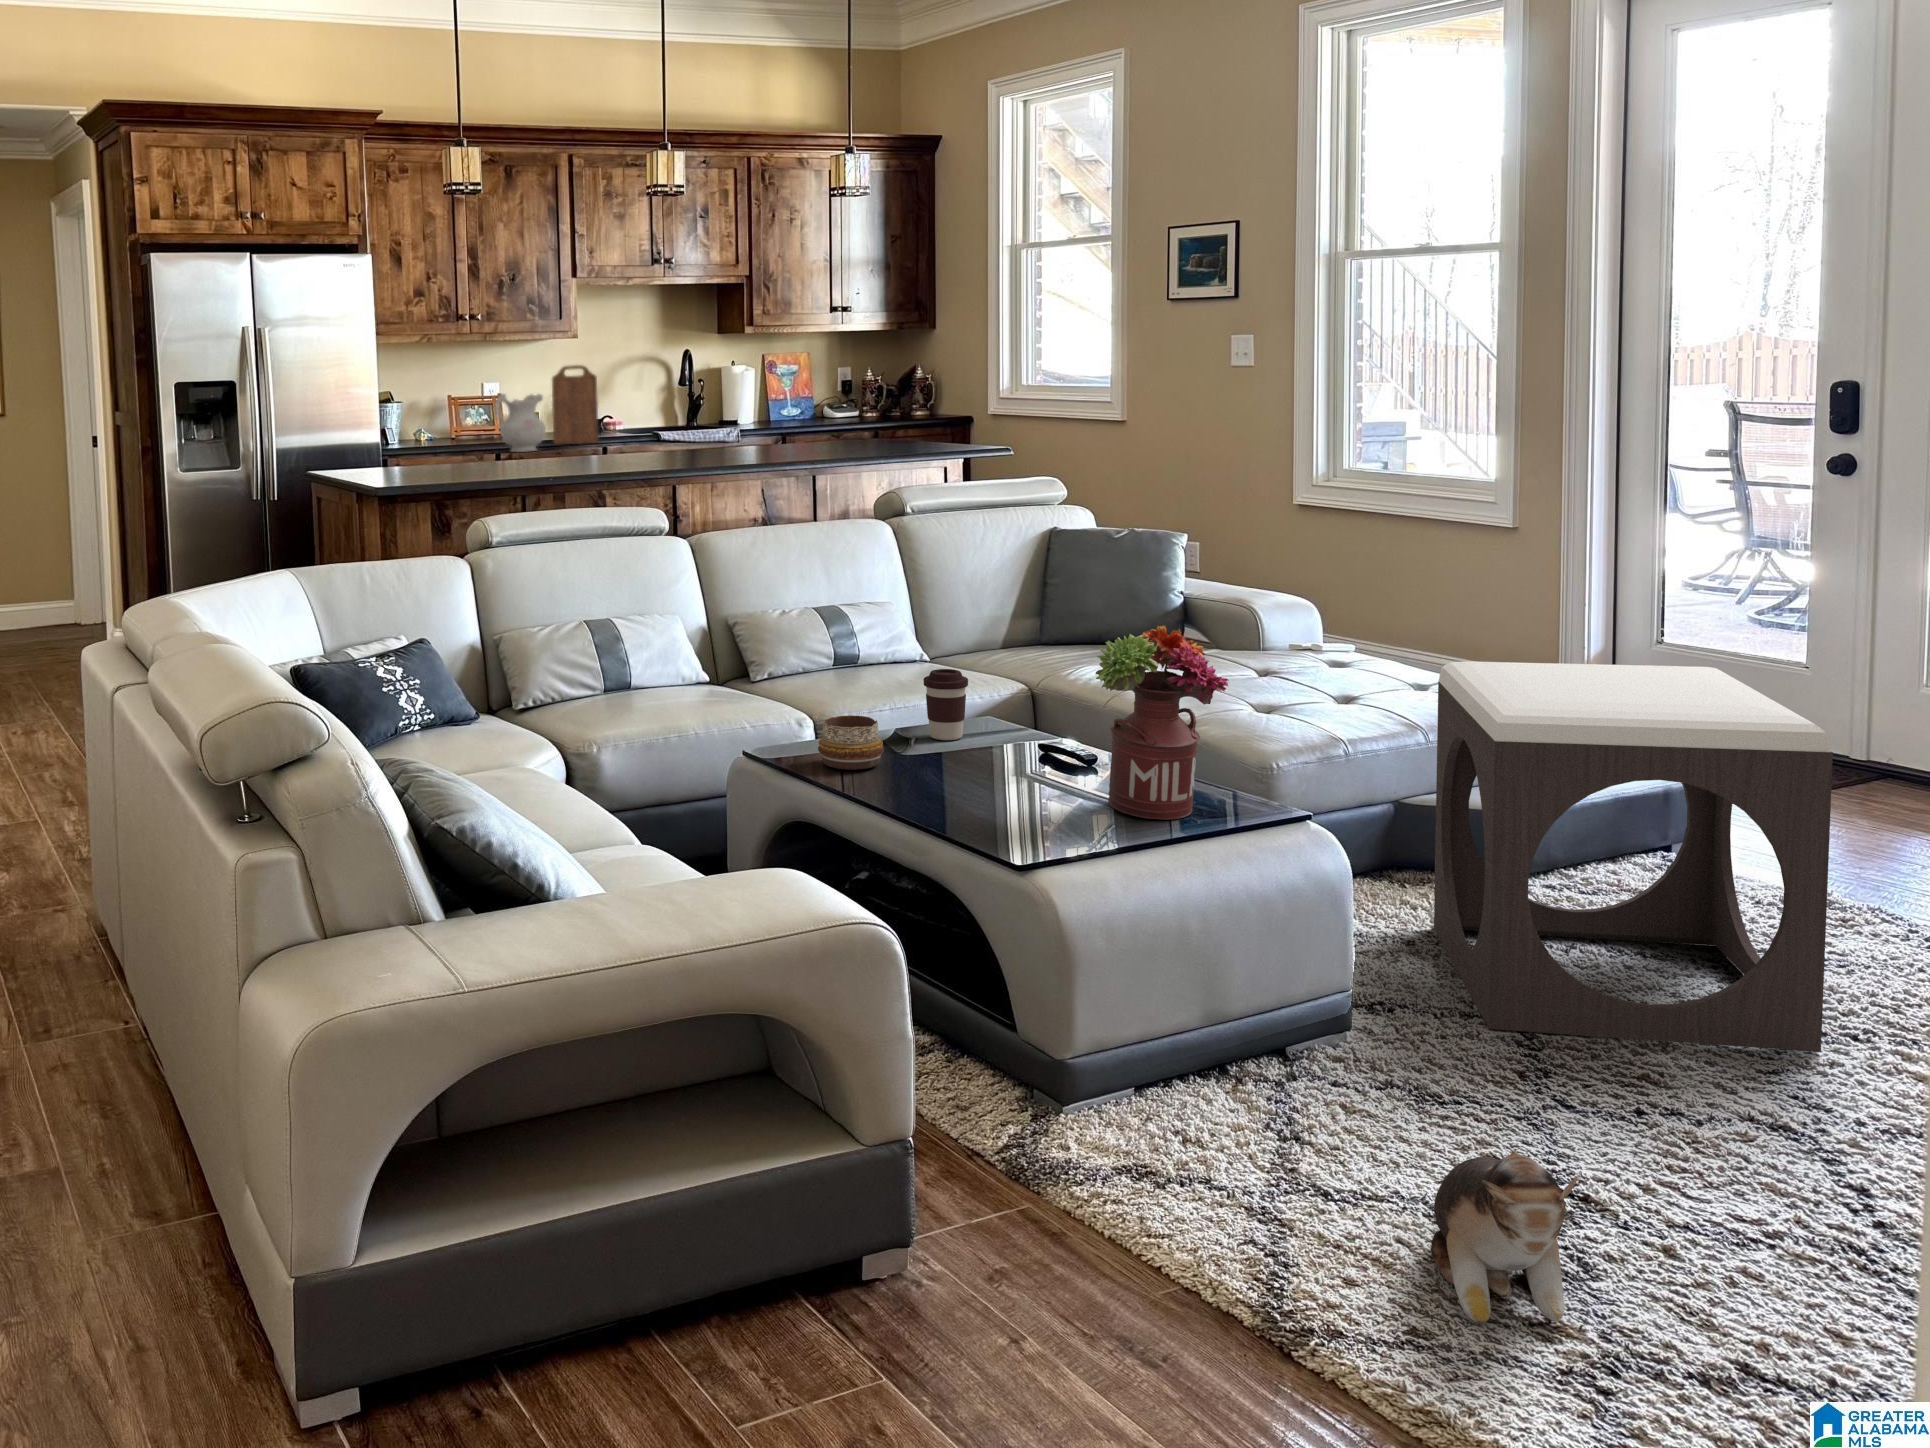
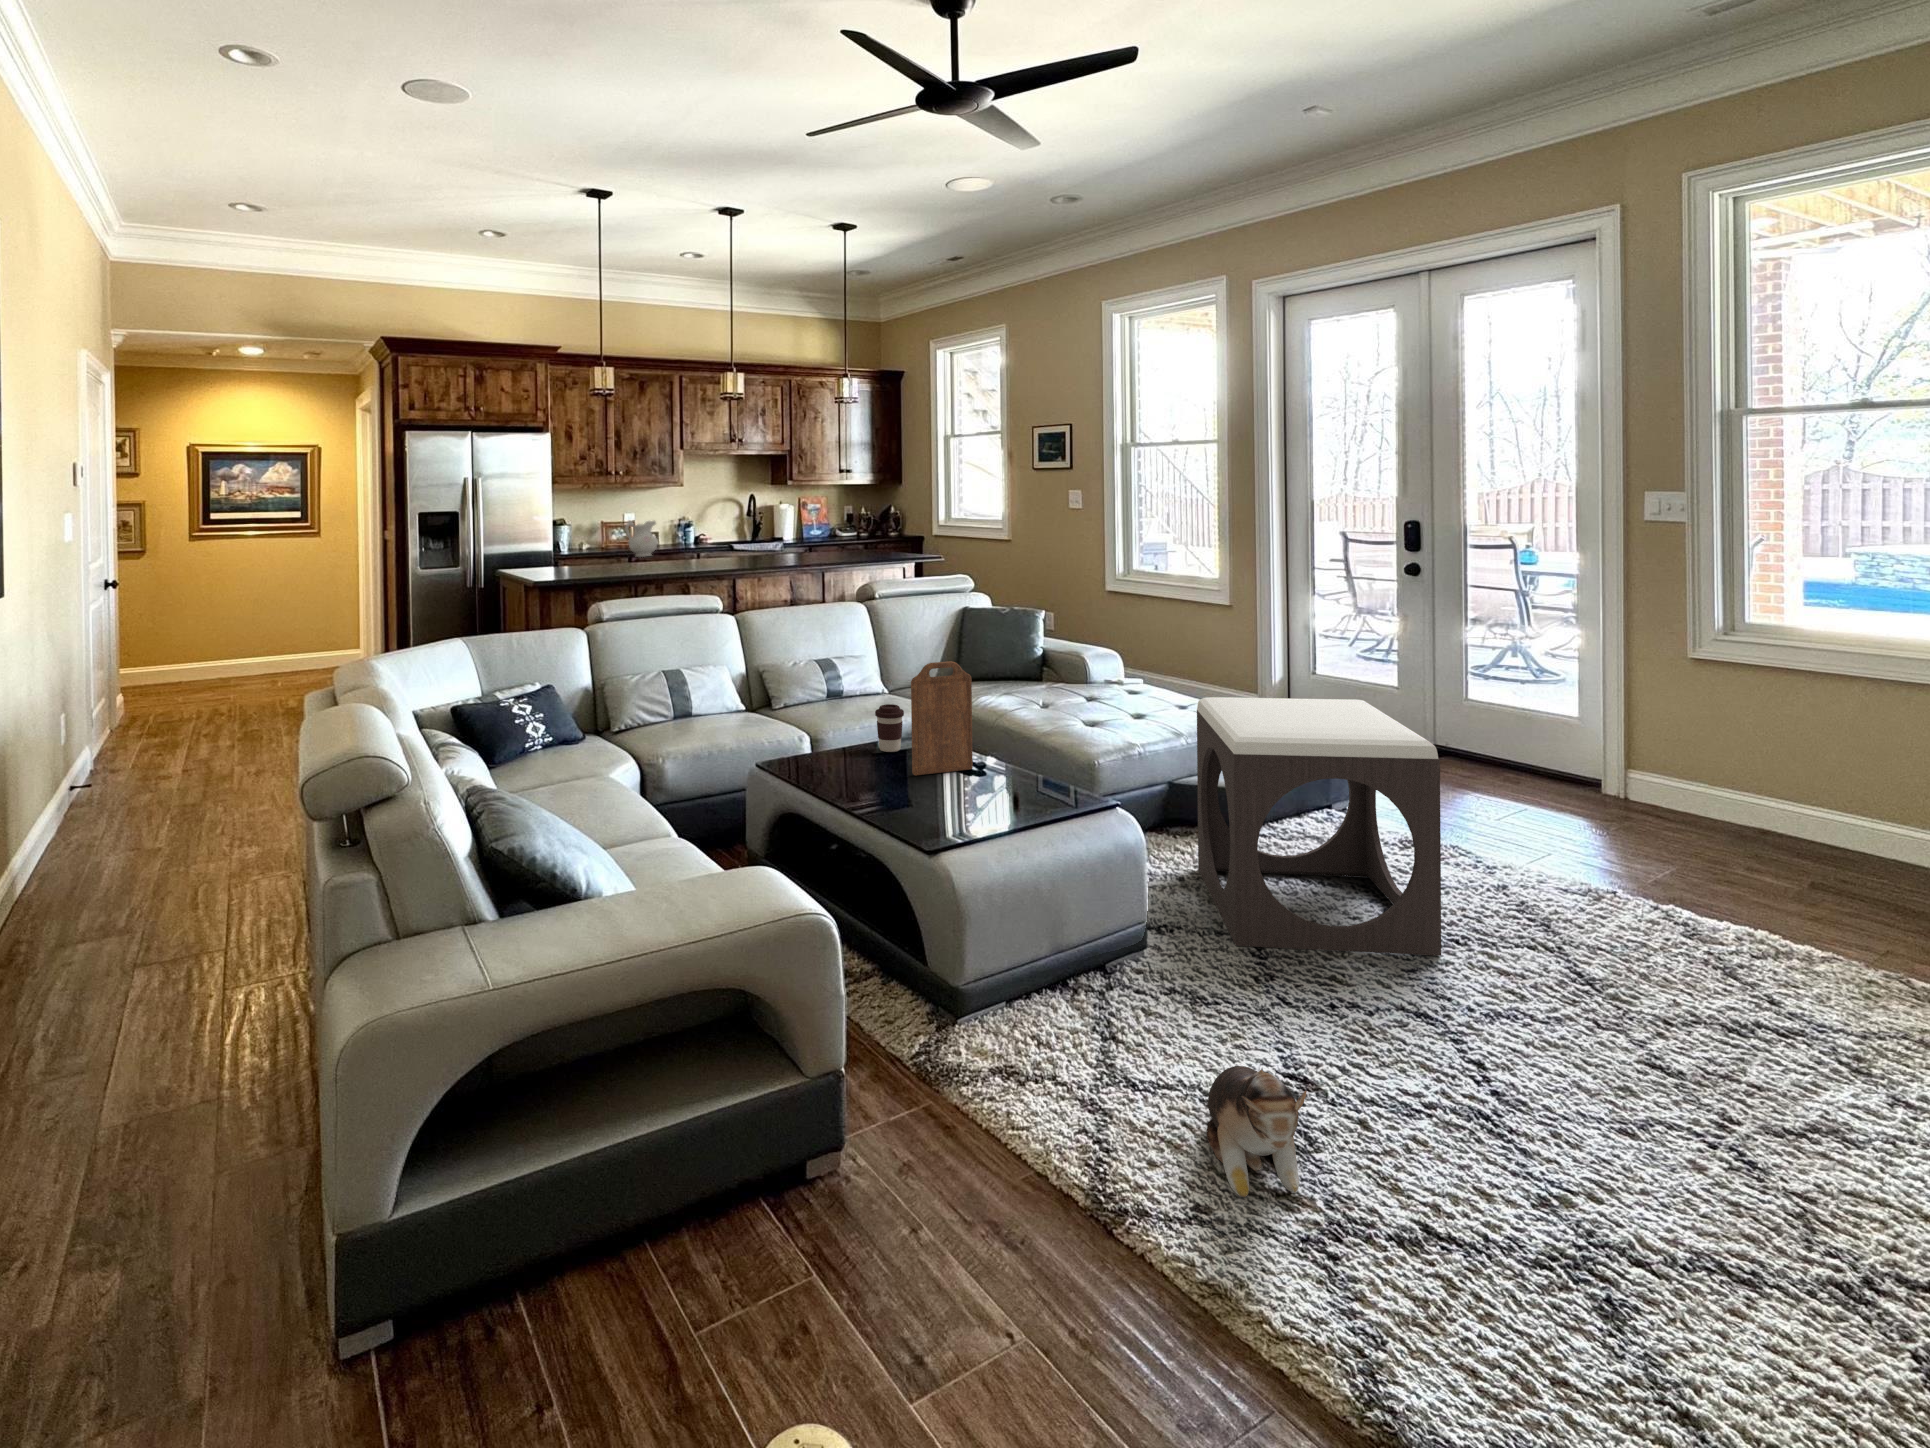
cutting board: present [552,365,598,444] -> present [911,661,973,775]
flower arrangement: present [1096,625,1228,820] -> none [981,680,1067,811]
decorative bowl: present [818,715,884,770] -> none [804,738,847,776]

